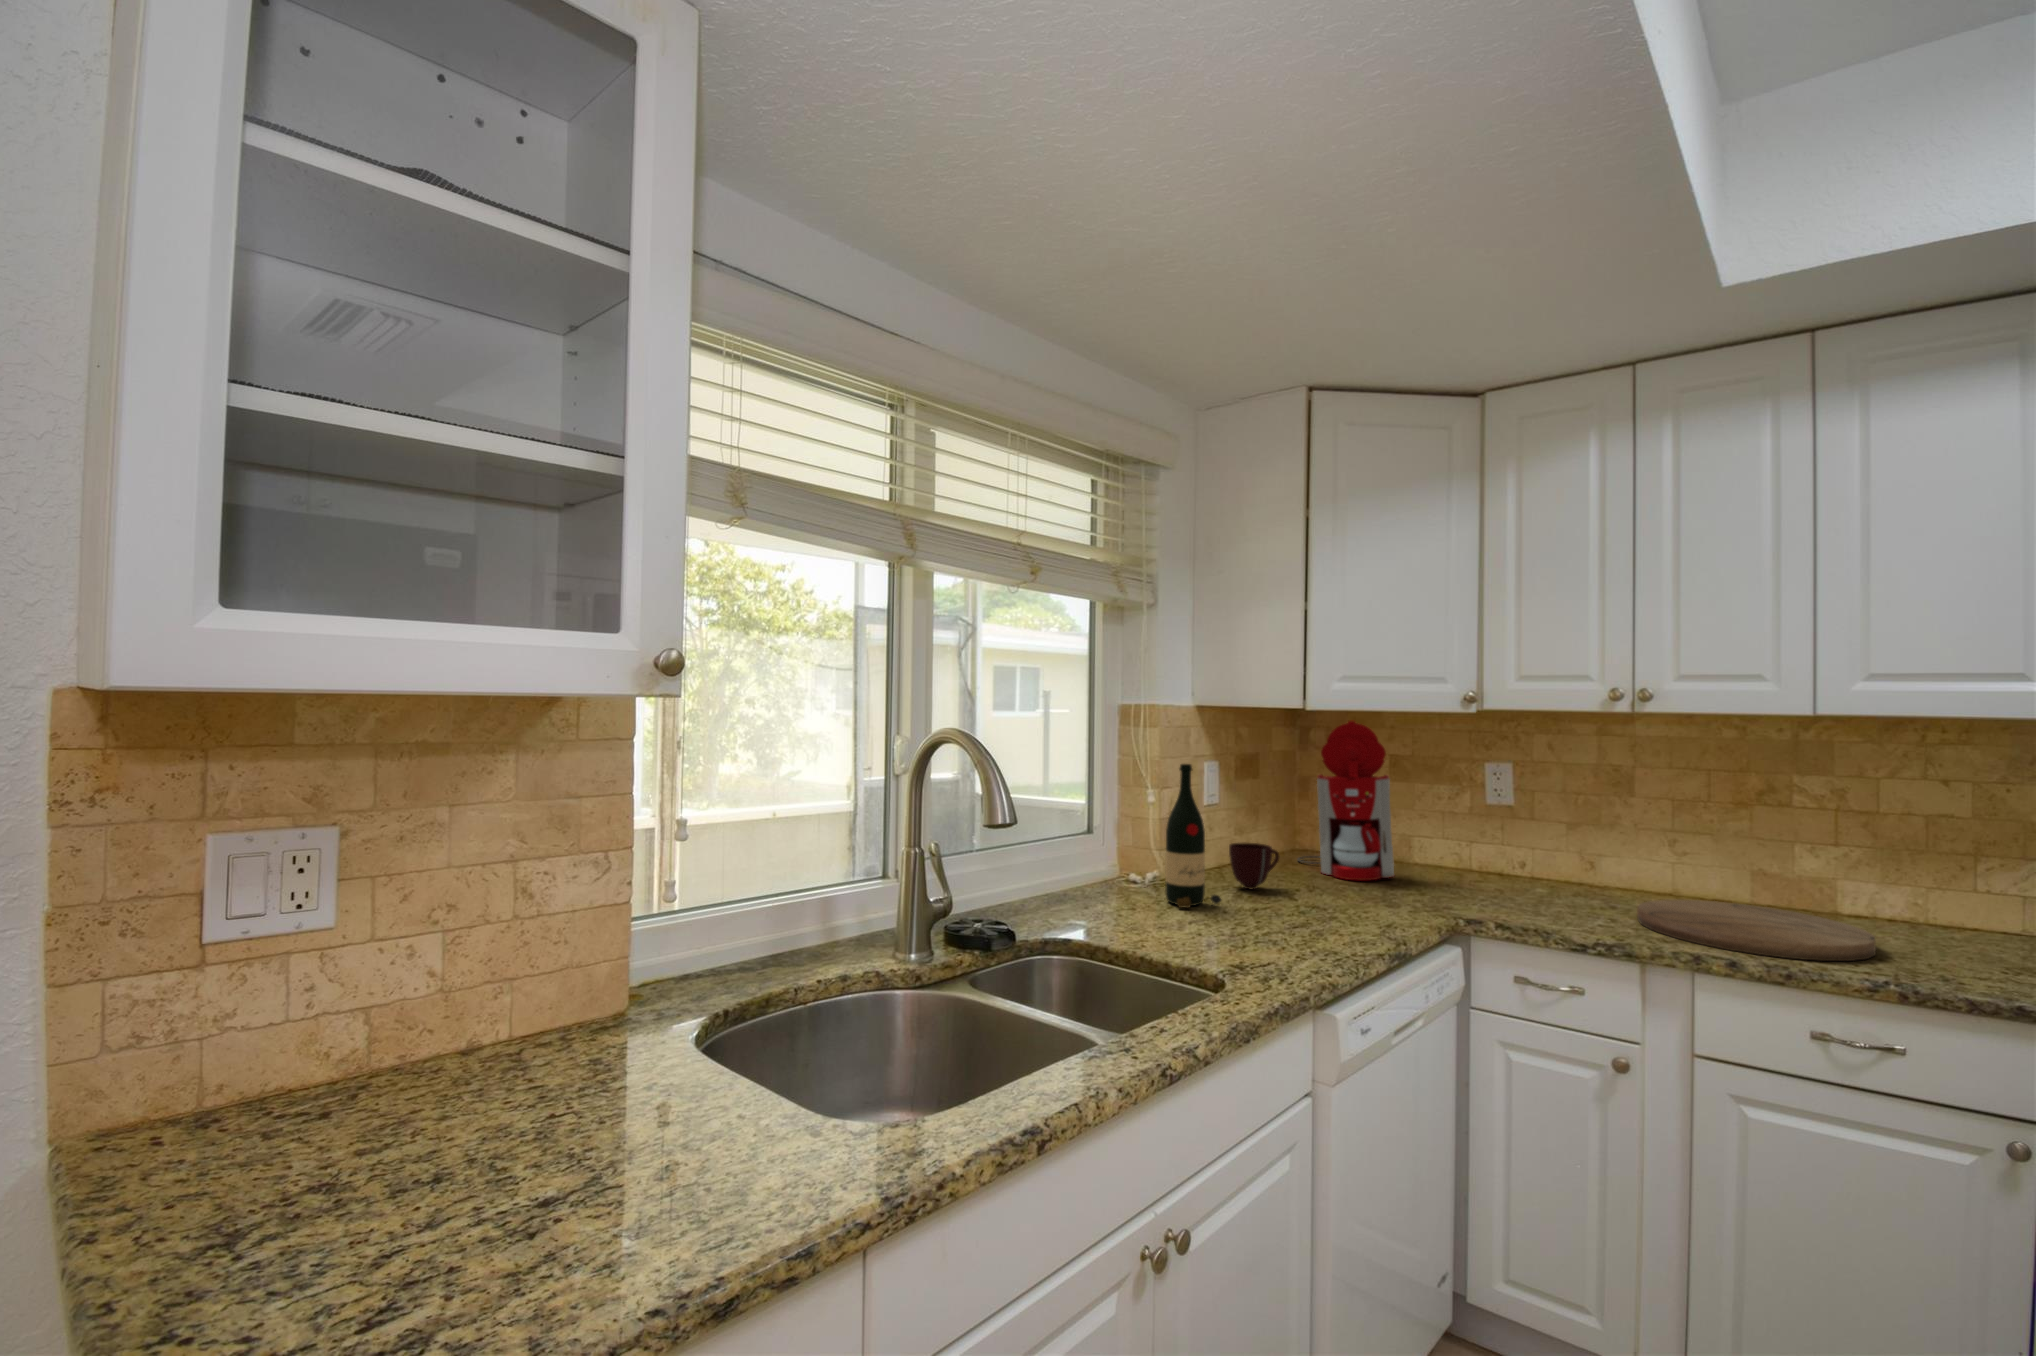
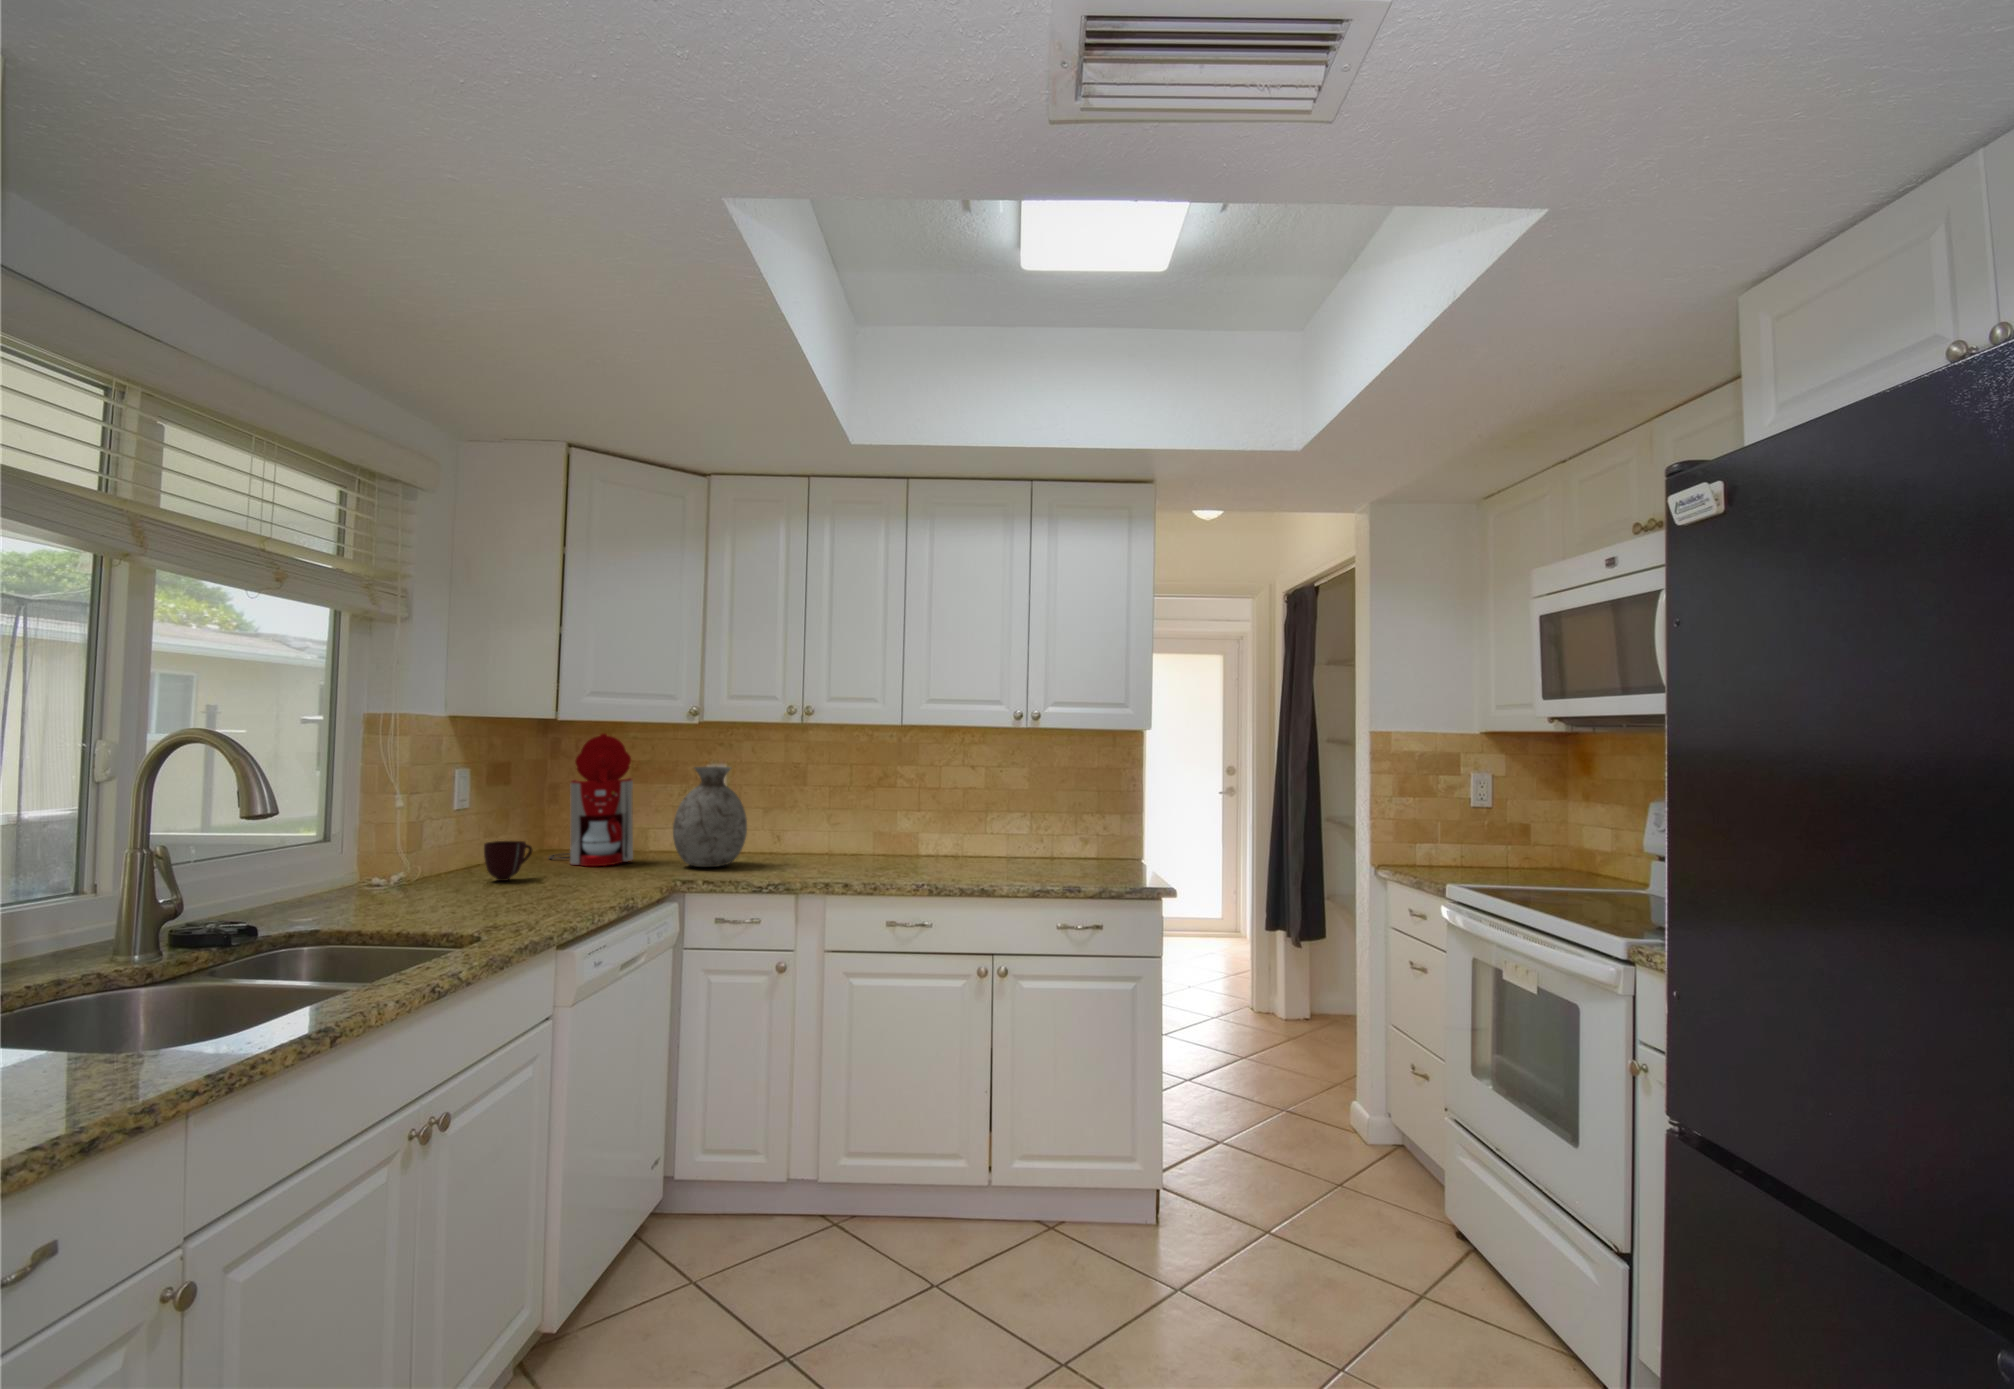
wine bottle: present [1165,764,1221,908] -> none [418,770,477,900]
vase: none [1446,765,1553,902] -> present [673,767,747,867]
cutting board: present [1637,900,1876,961] -> none [795,851,910,876]

